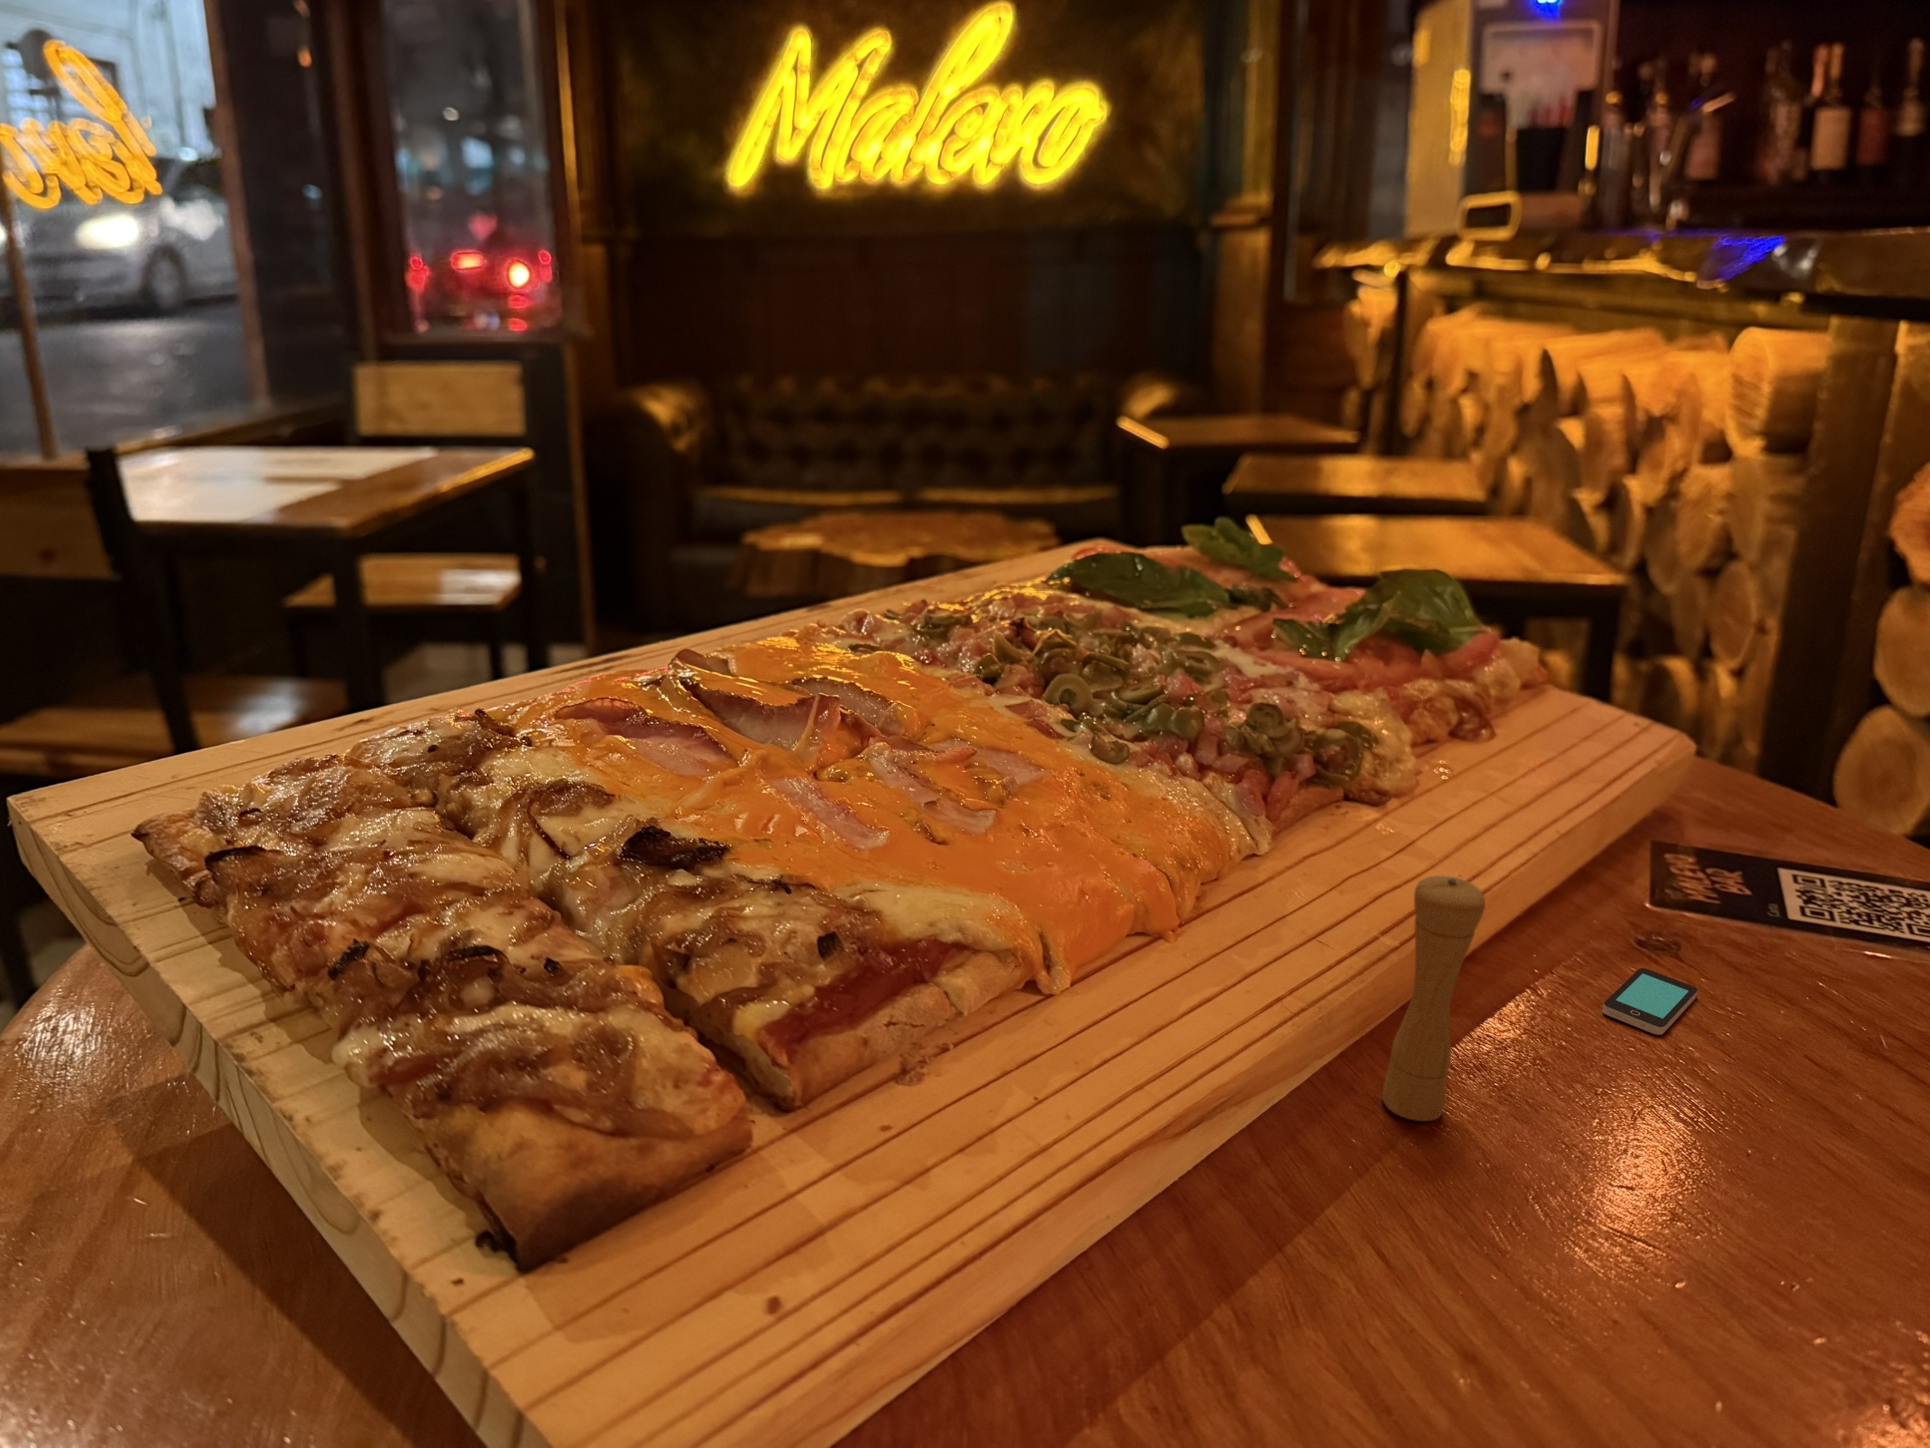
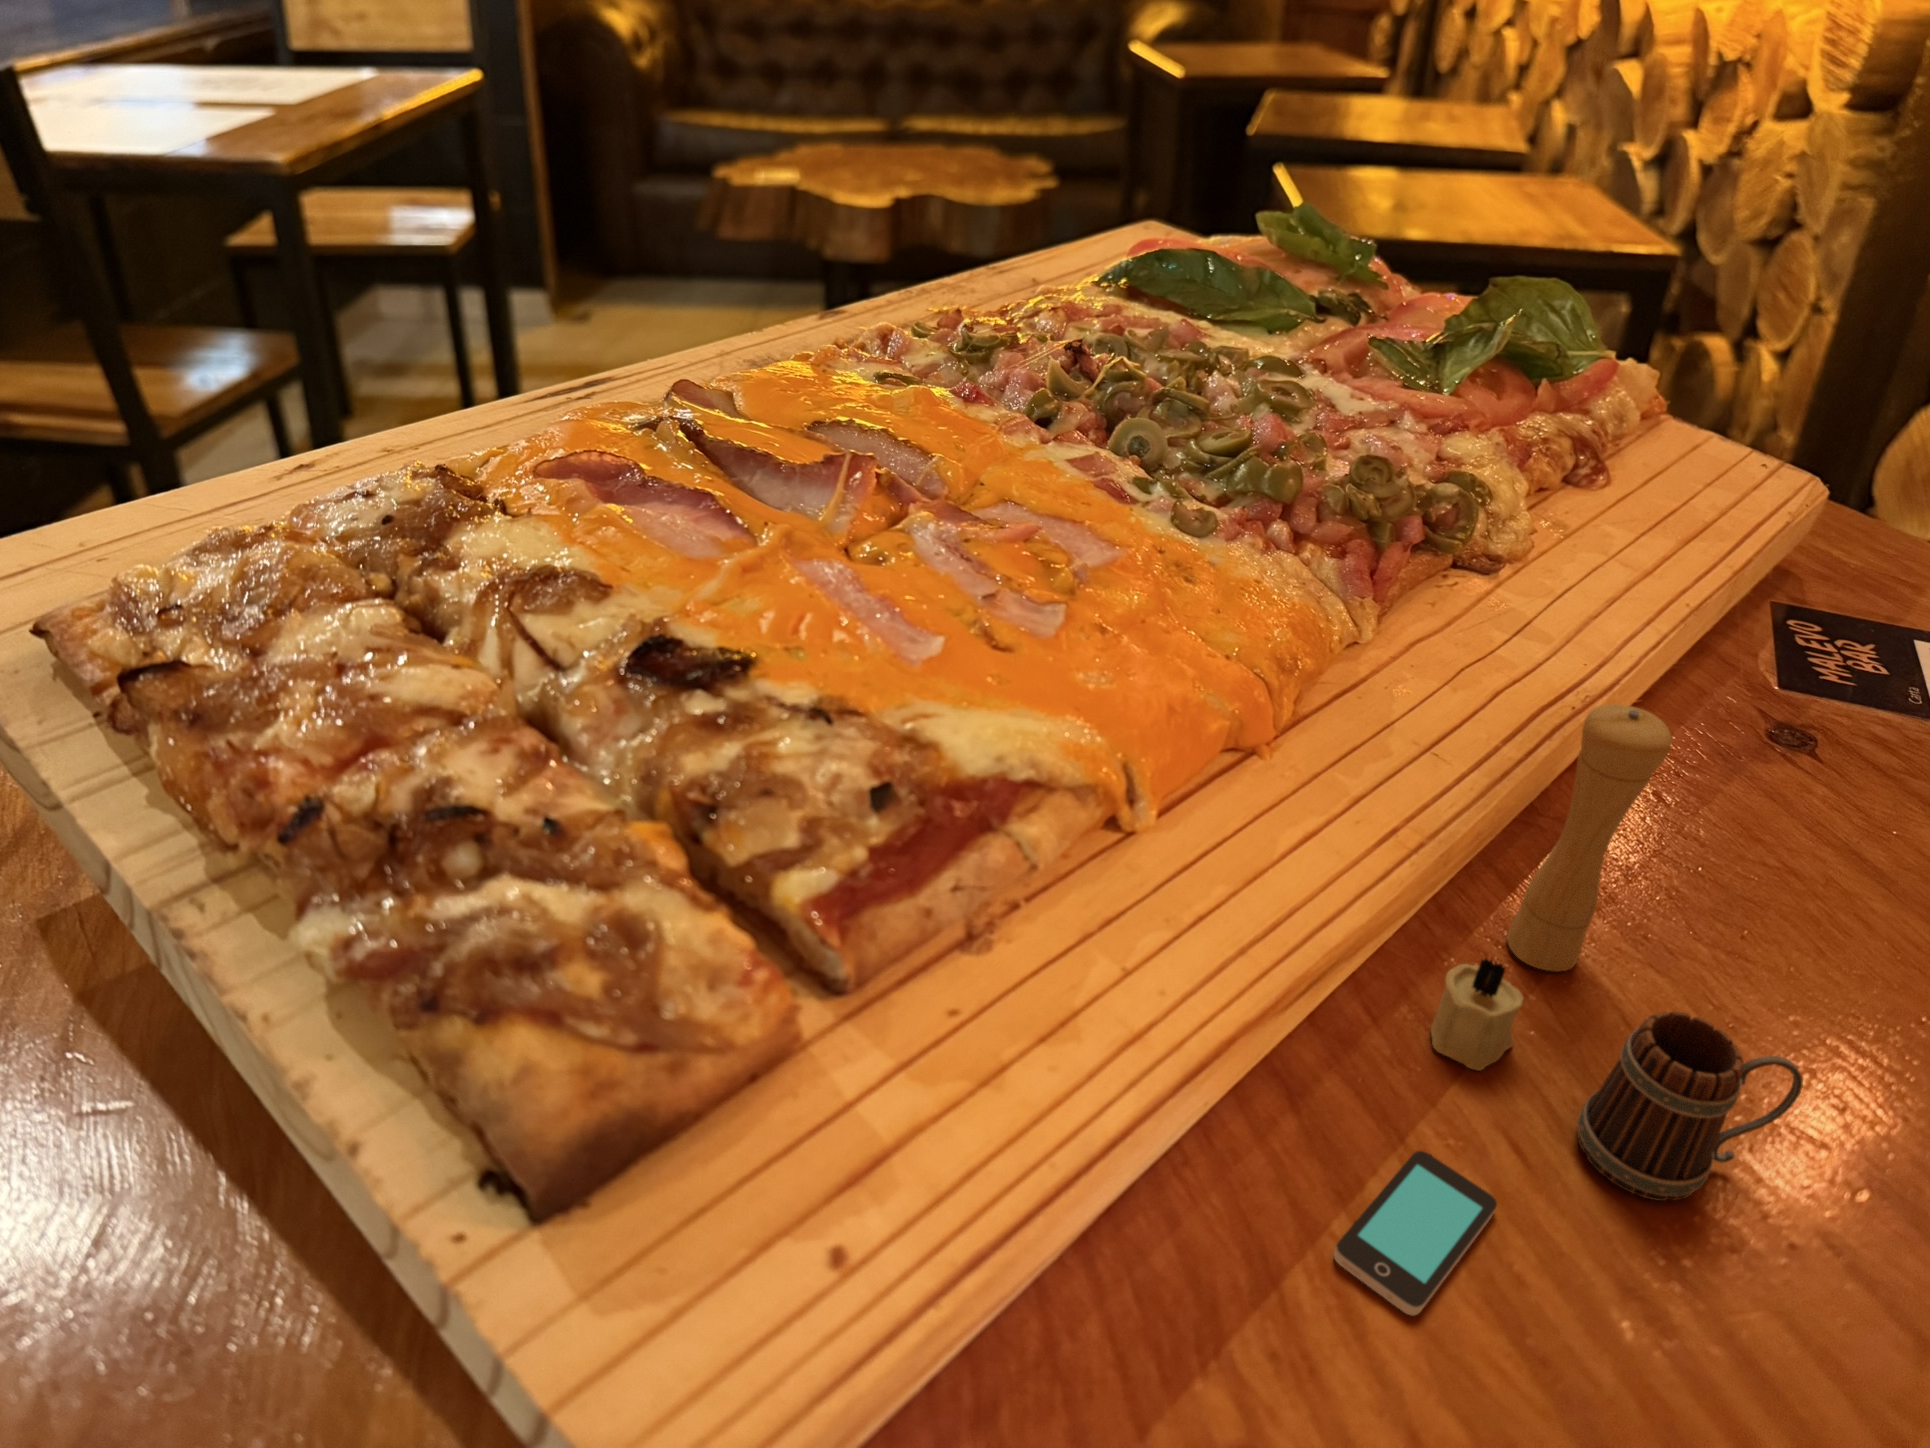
smartphone: present [1602,968,1697,1035] -> present [1334,1151,1497,1316]
candle: none [1309,1092,1383,1197] -> present [1431,958,1523,1070]
beer mug: none [1430,1122,1605,1296] -> present [1577,1011,1803,1201]

